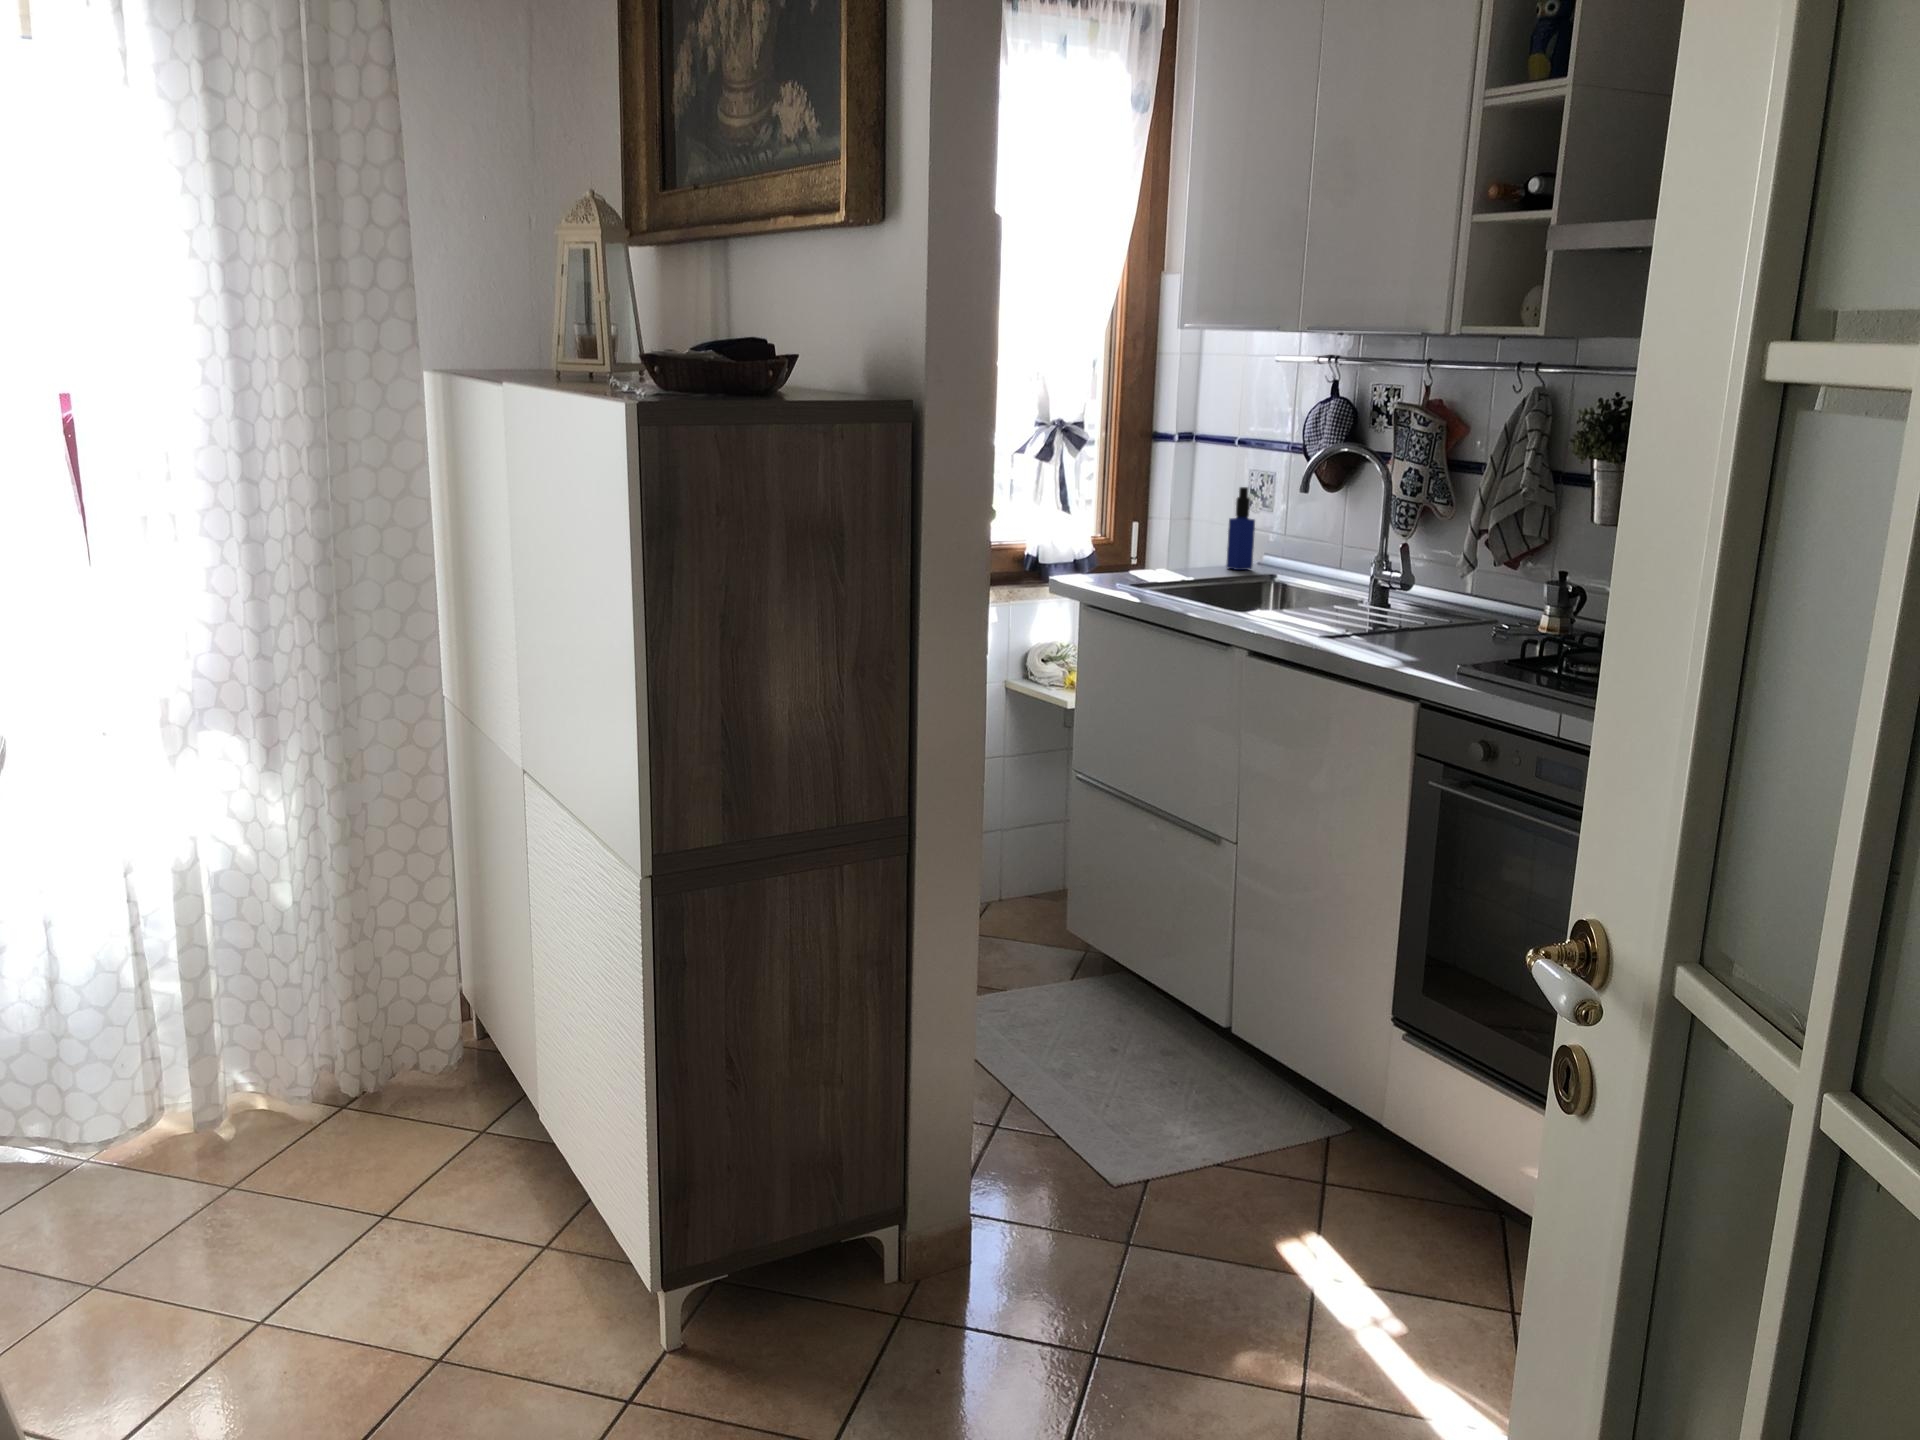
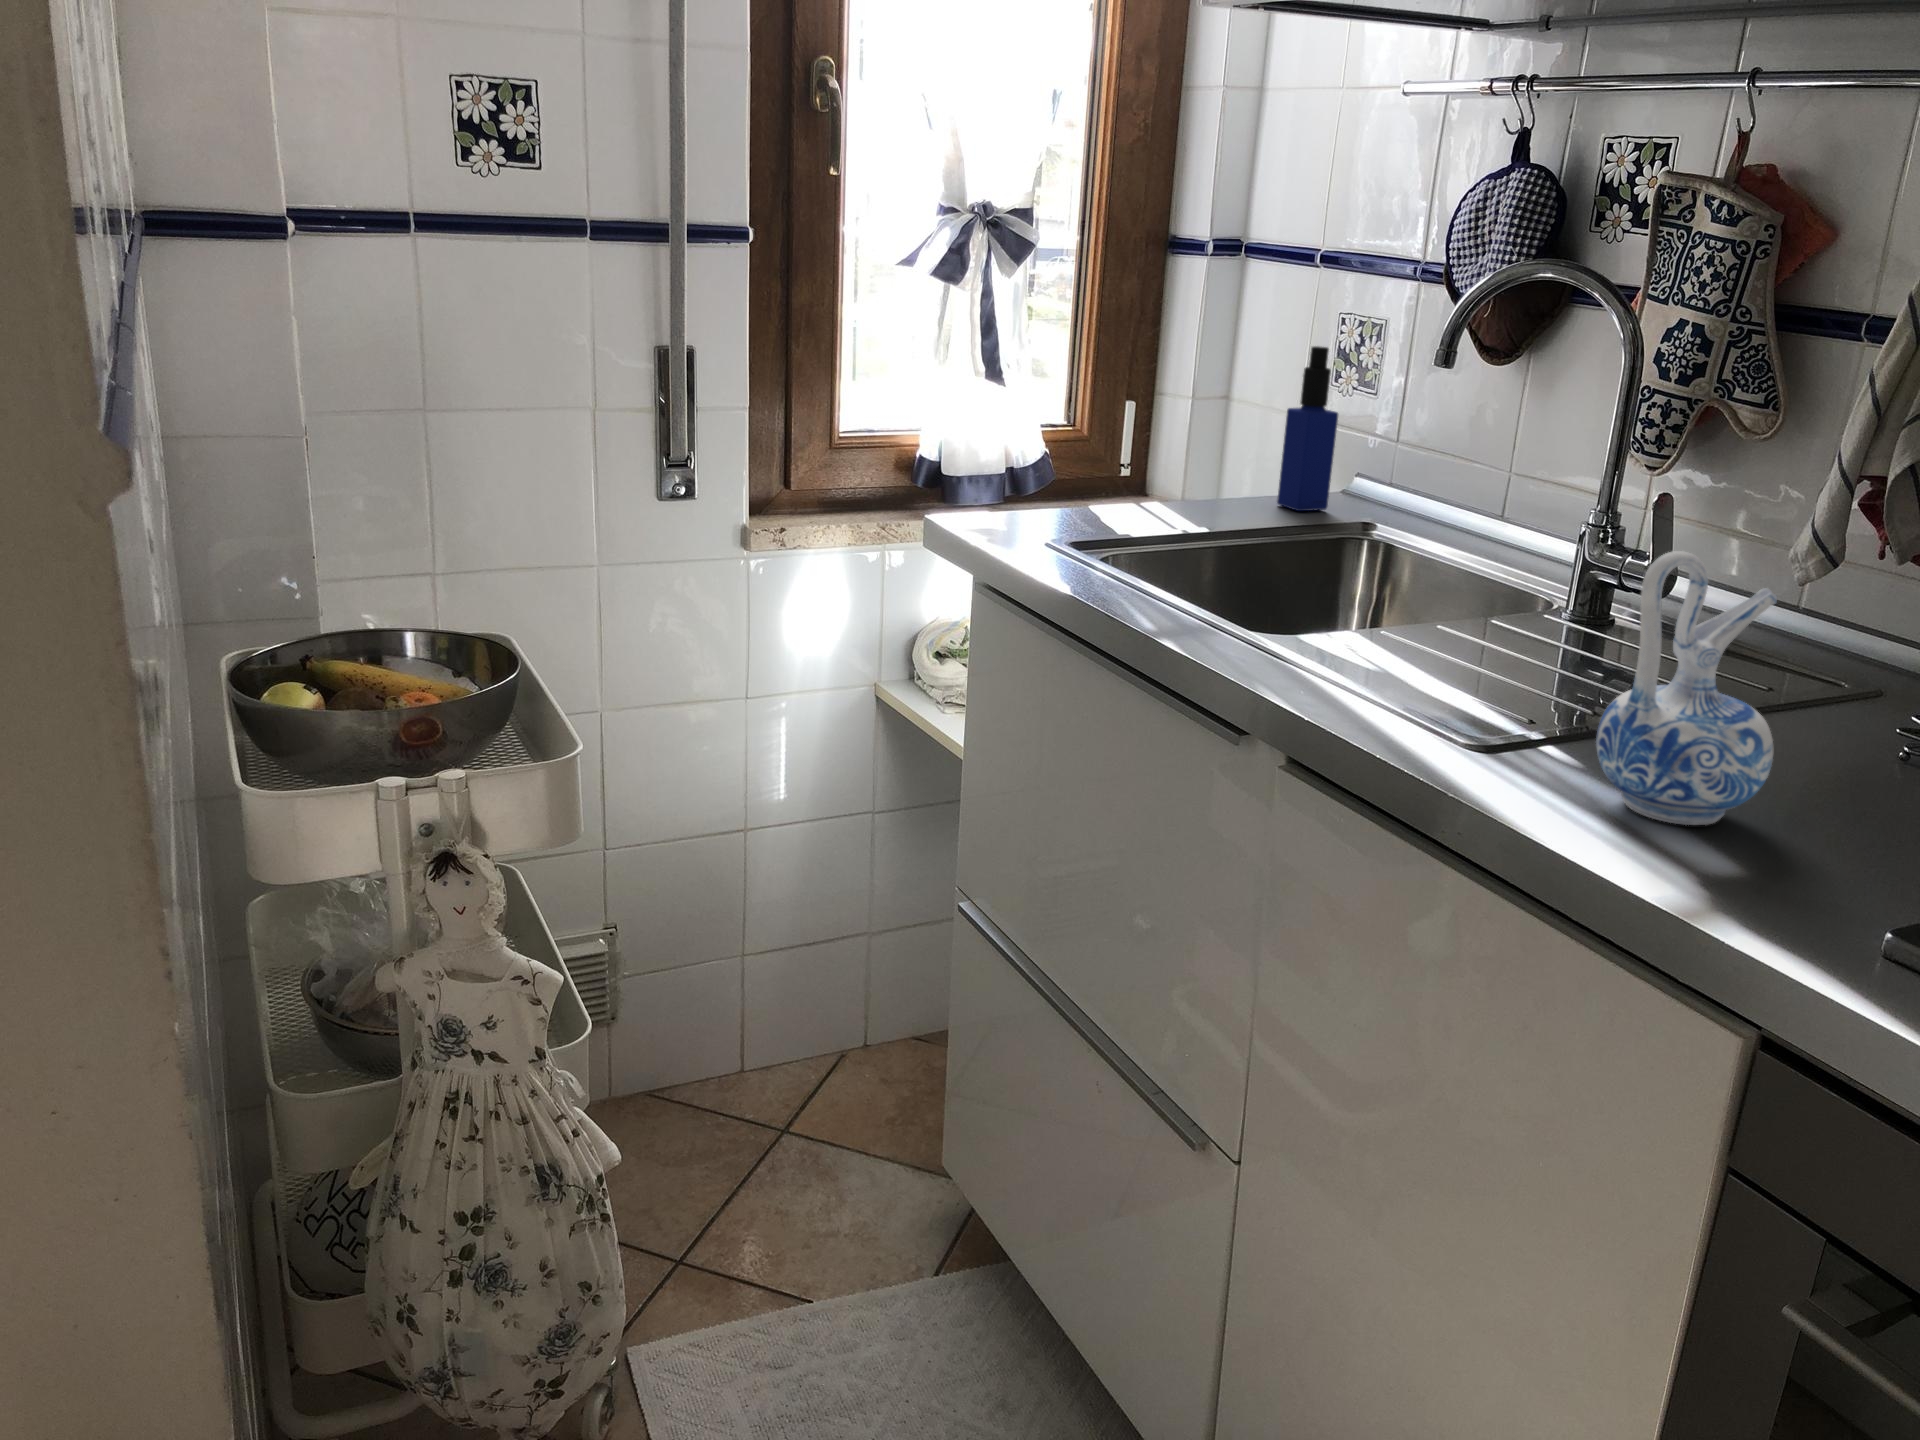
ceramic pitcher: none [1371,550,1433,651] -> present [1596,551,1777,825]

